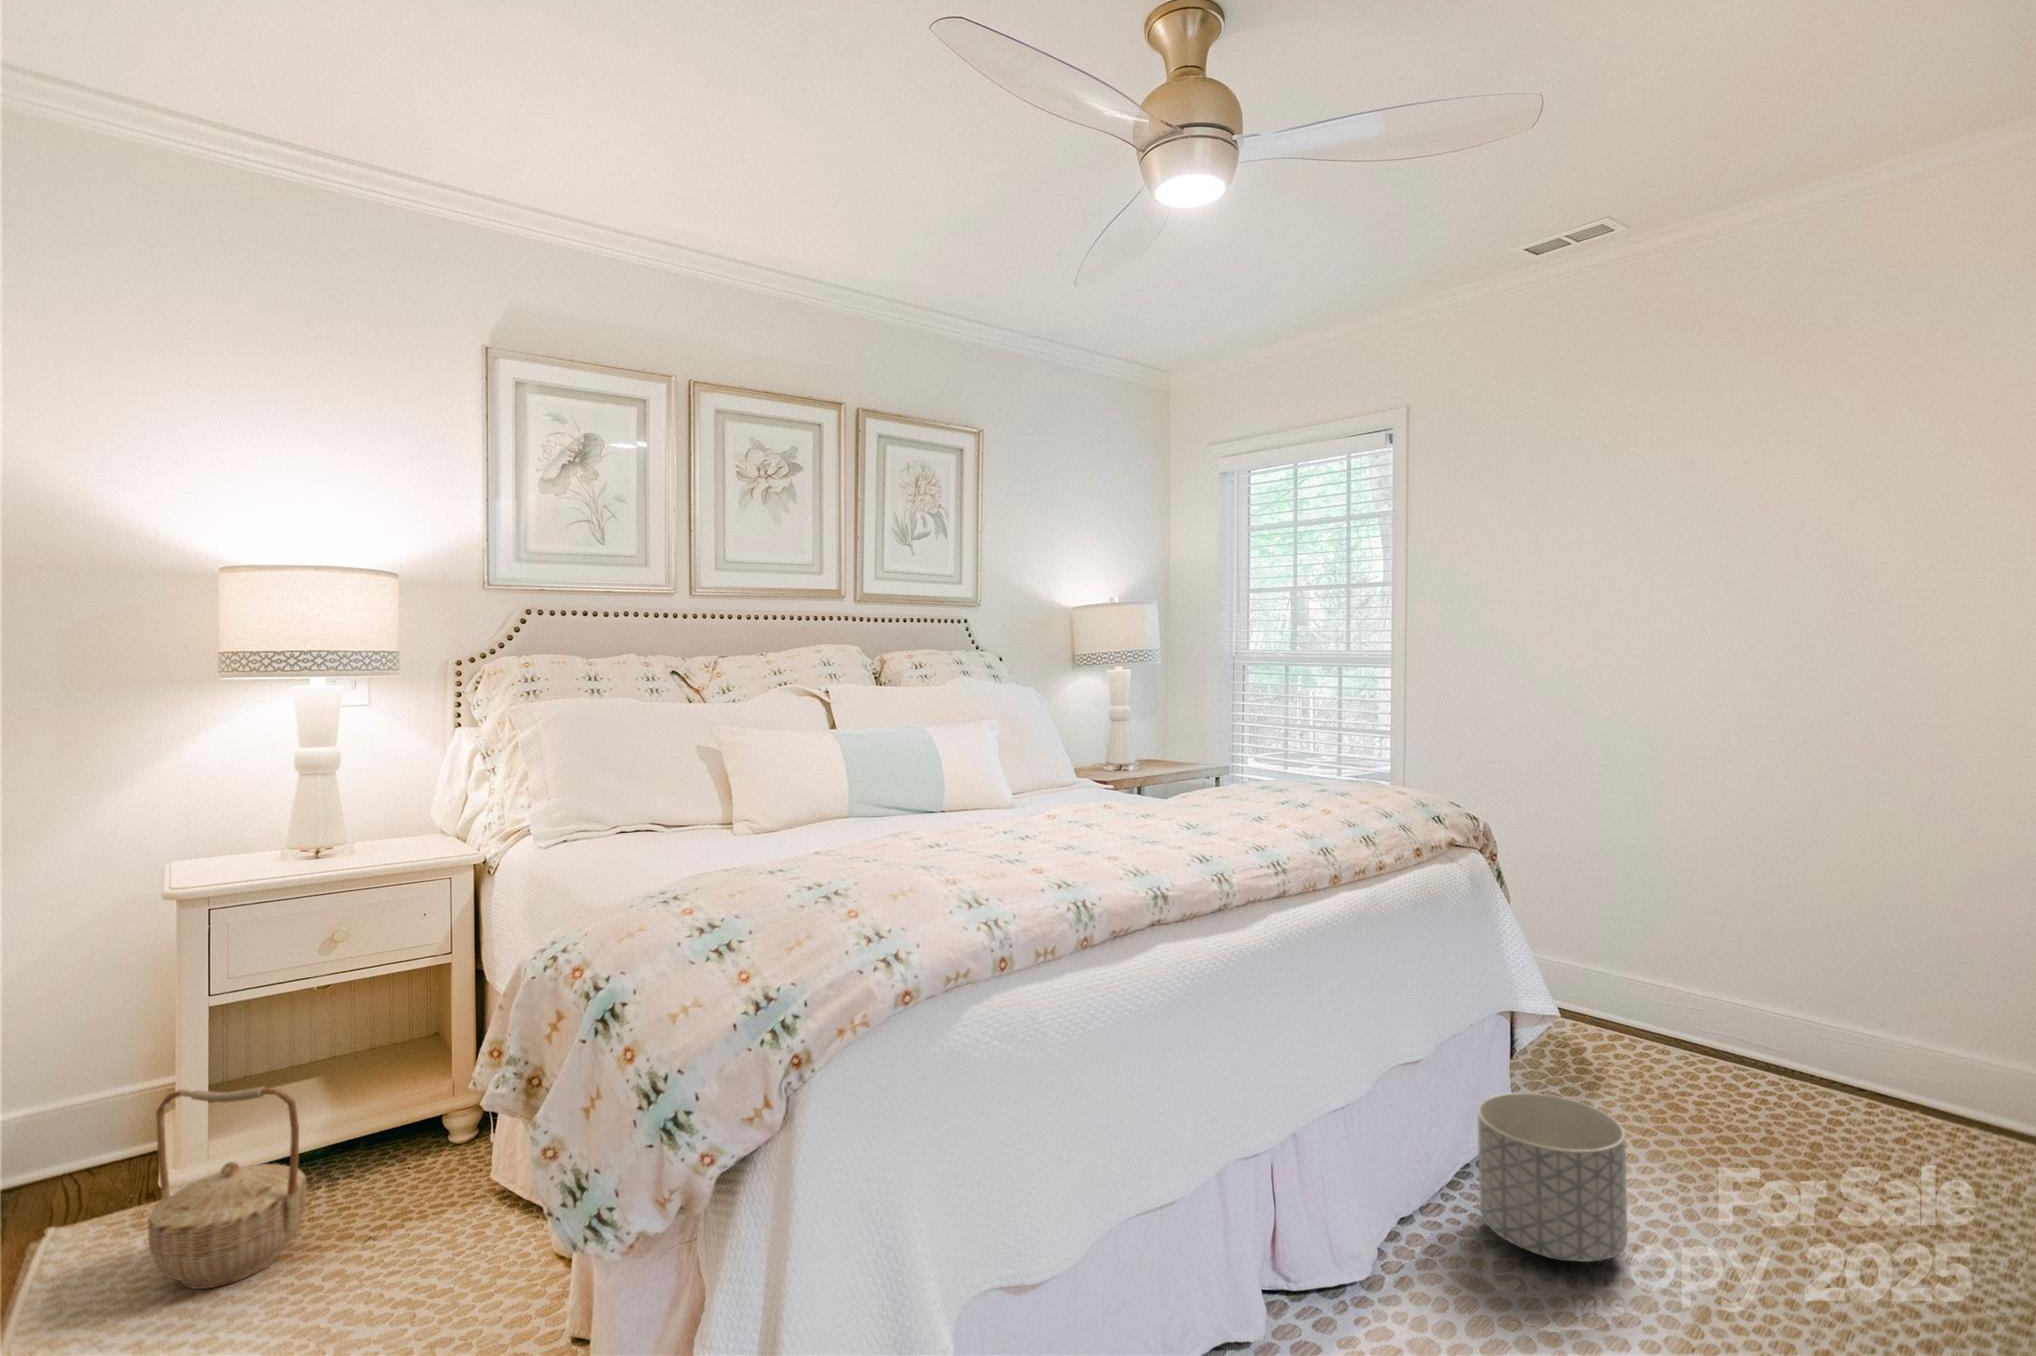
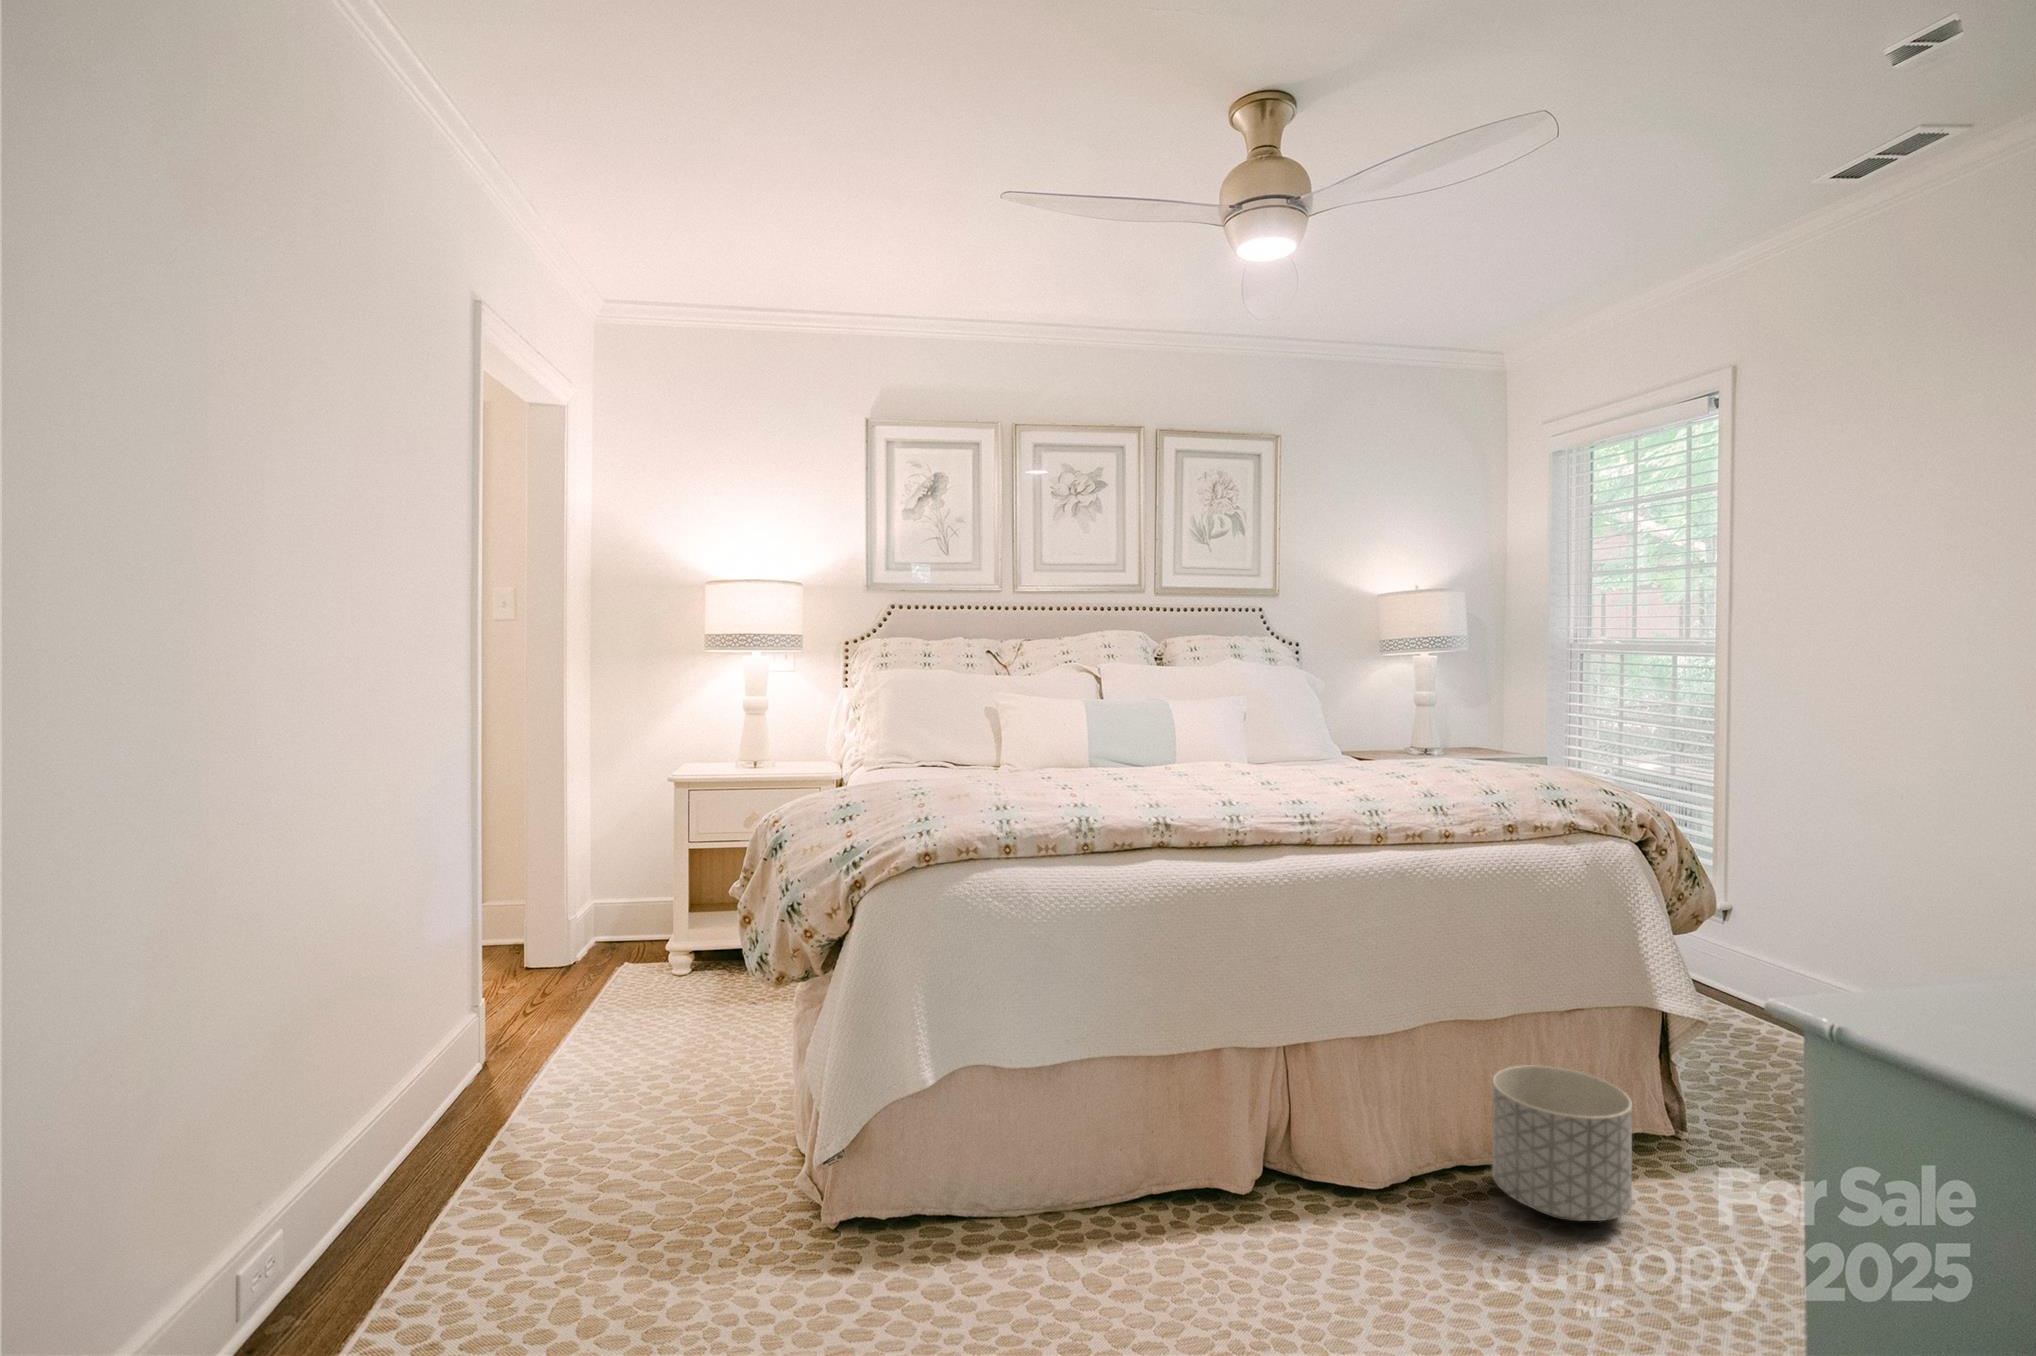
basket: present [148,1087,307,1289] -> none [640,893,718,1008]

